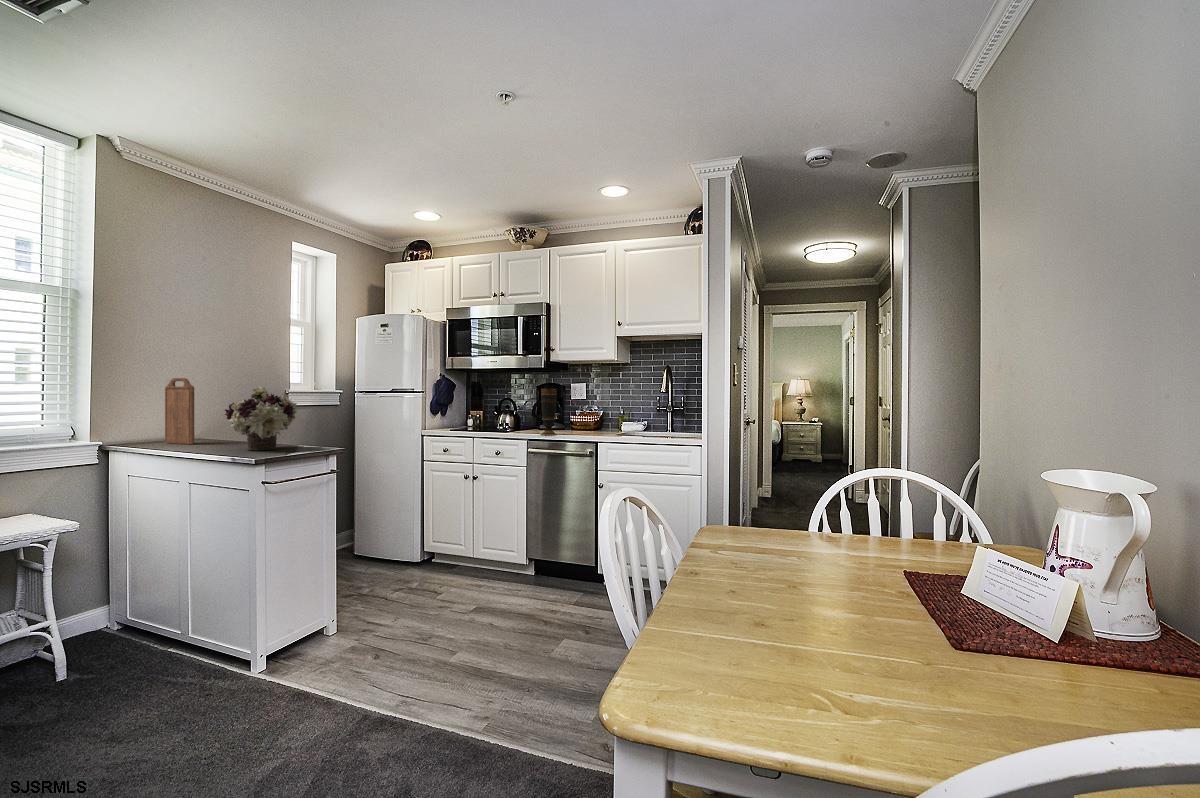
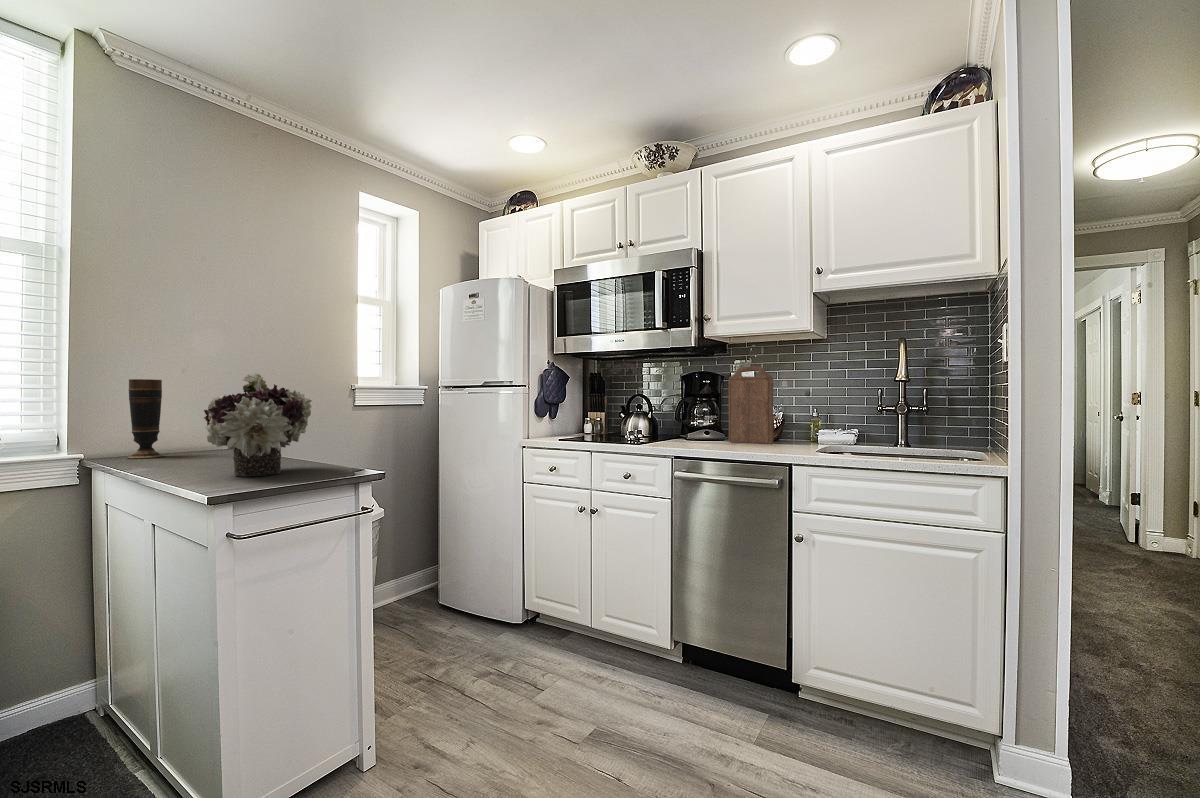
cutting board: present [165,378,194,444] -> present [729,366,773,444]
vase: present [541,389,557,435] -> present [127,379,164,458]

